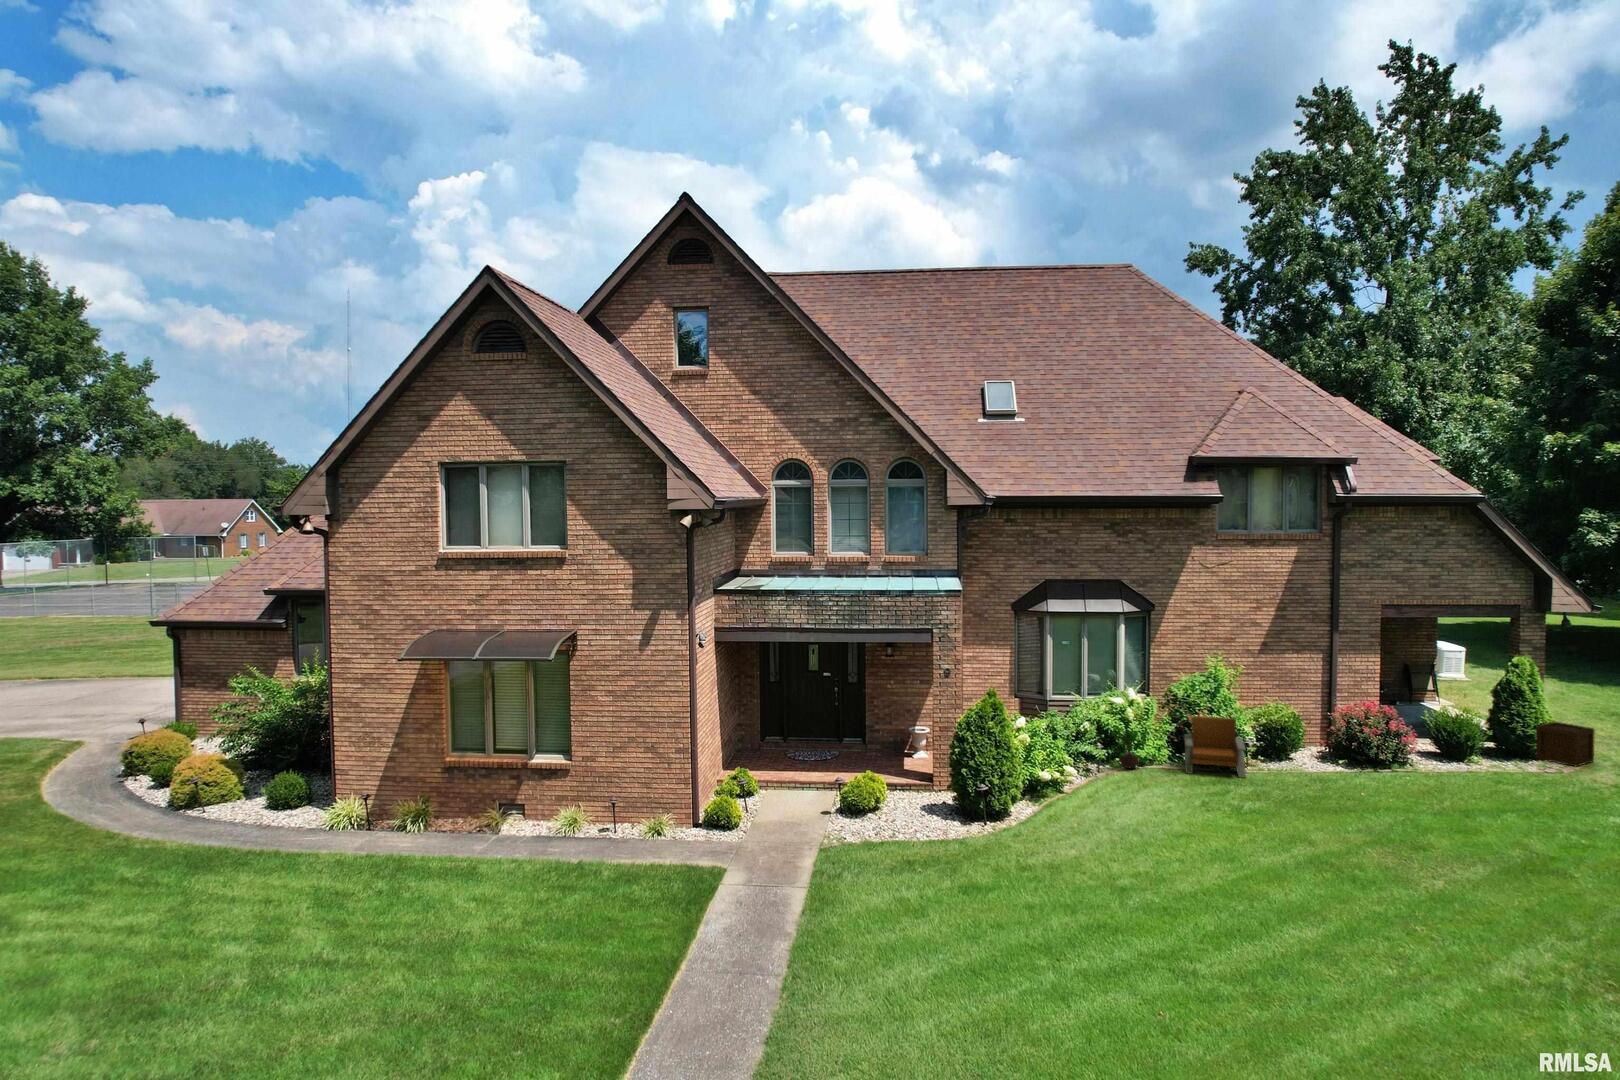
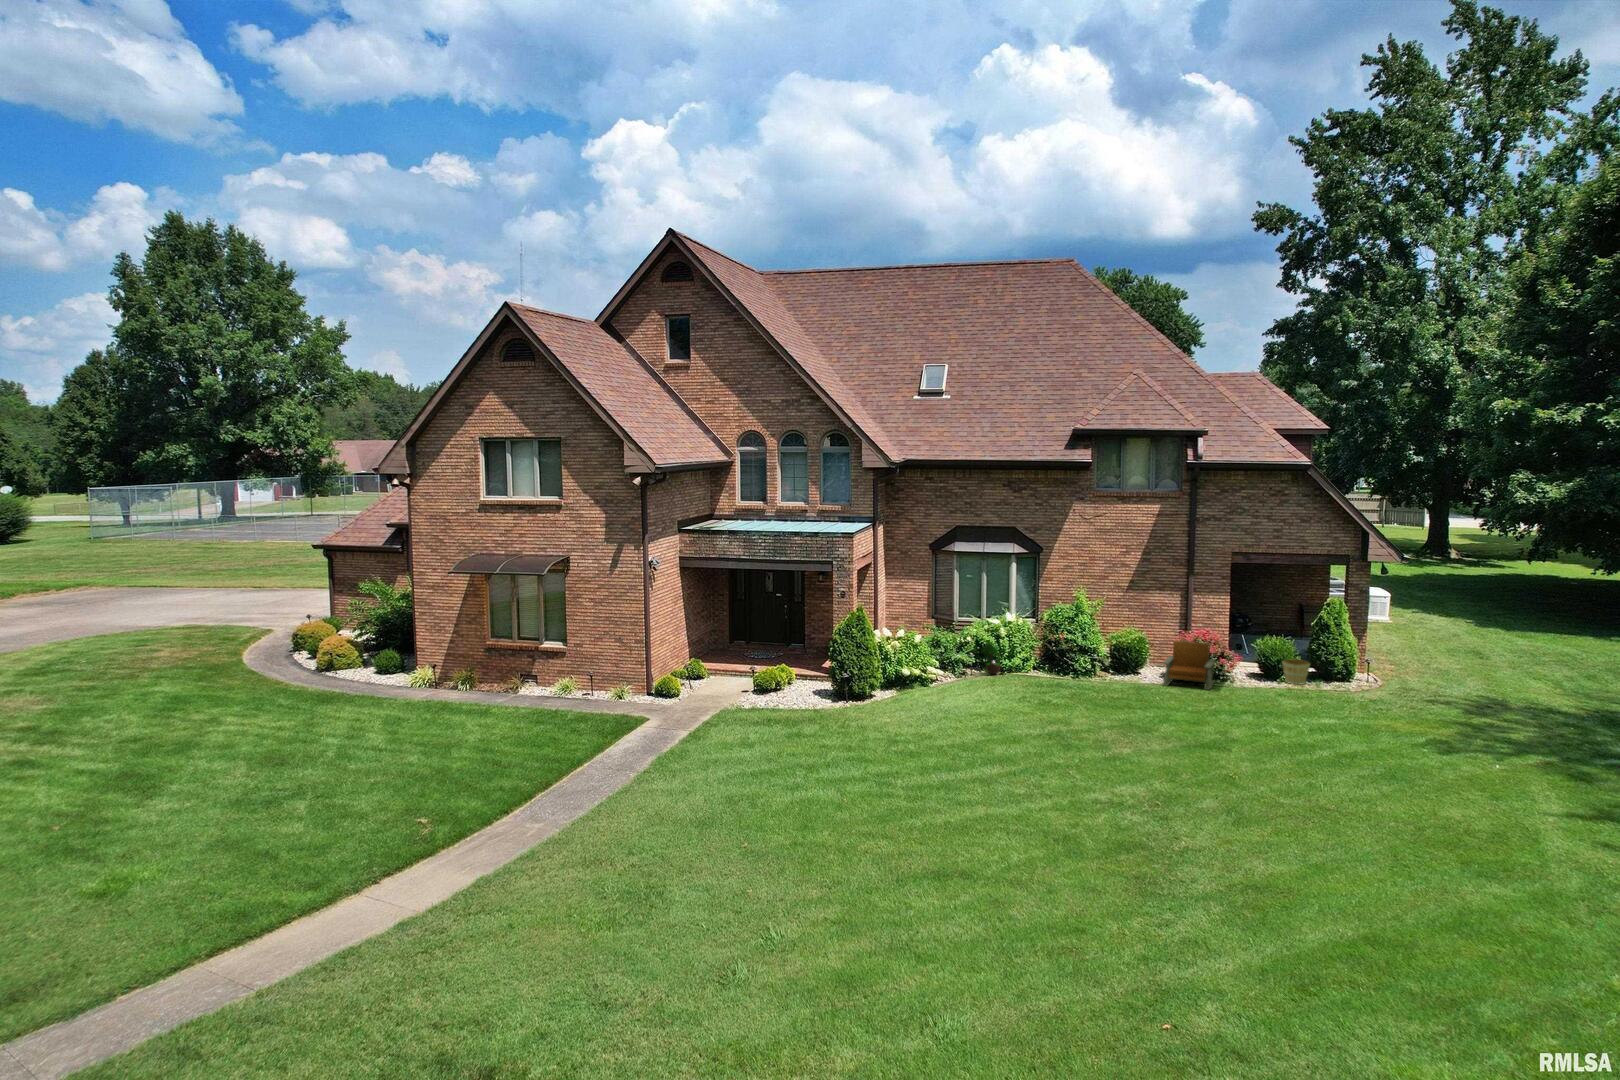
lounge chair: present [1184,716,1246,778] -> present [1163,641,1215,690]
wooden crate: present [1536,721,1594,766] -> none [1335,652,1382,688]
wooden bucket: none [1476,733,1515,766] -> present [1282,659,1310,685]

